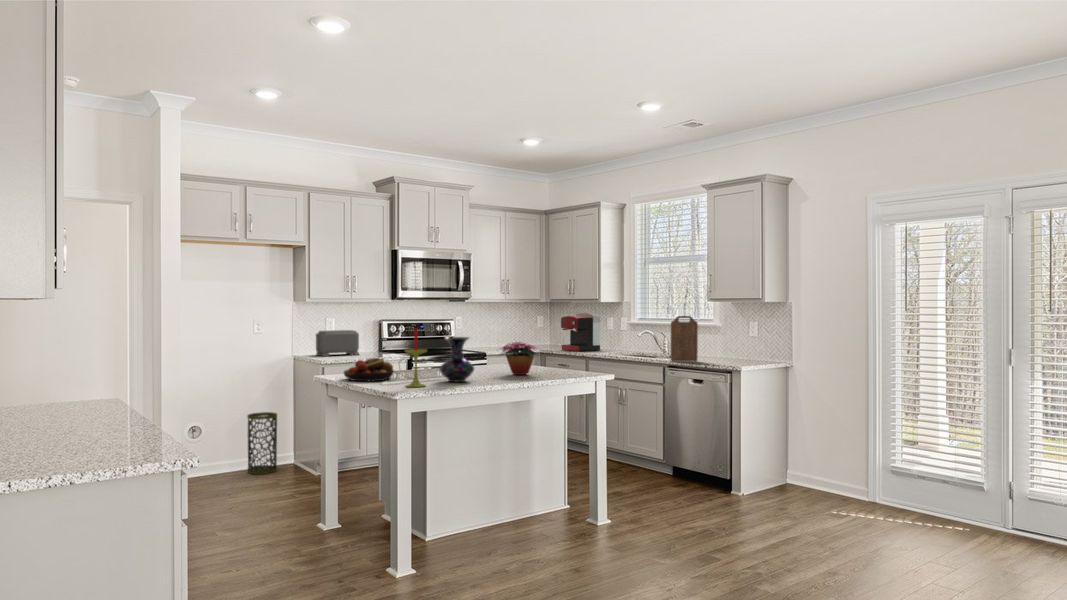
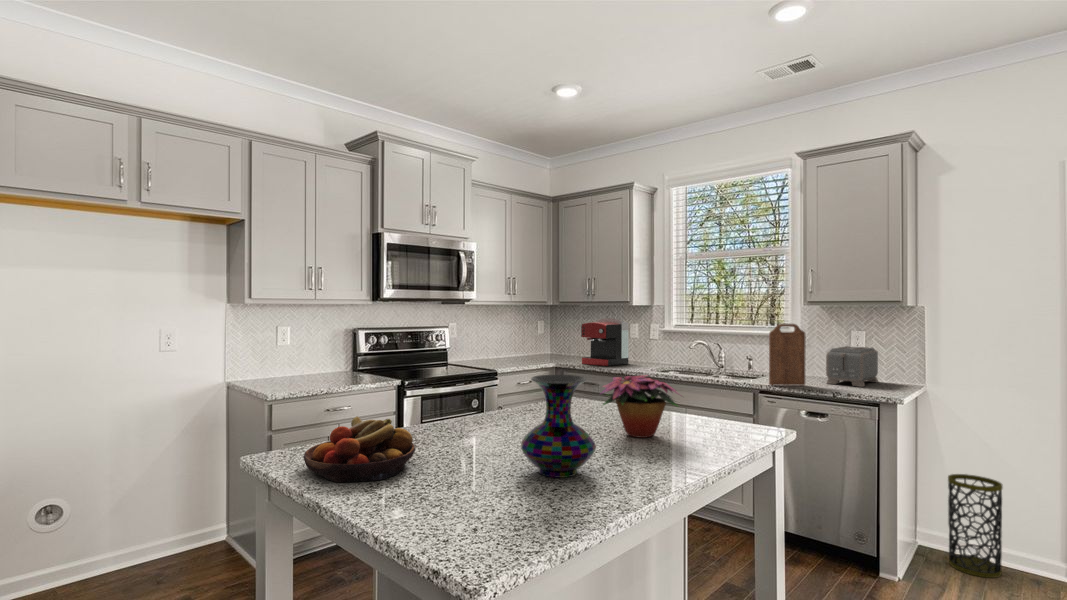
candle: present [399,329,427,387] -> none [445,361,516,514]
toaster: present [316,330,359,356] -> present [826,346,878,387]
trash can: present [247,412,277,474] -> present [948,474,1003,578]

